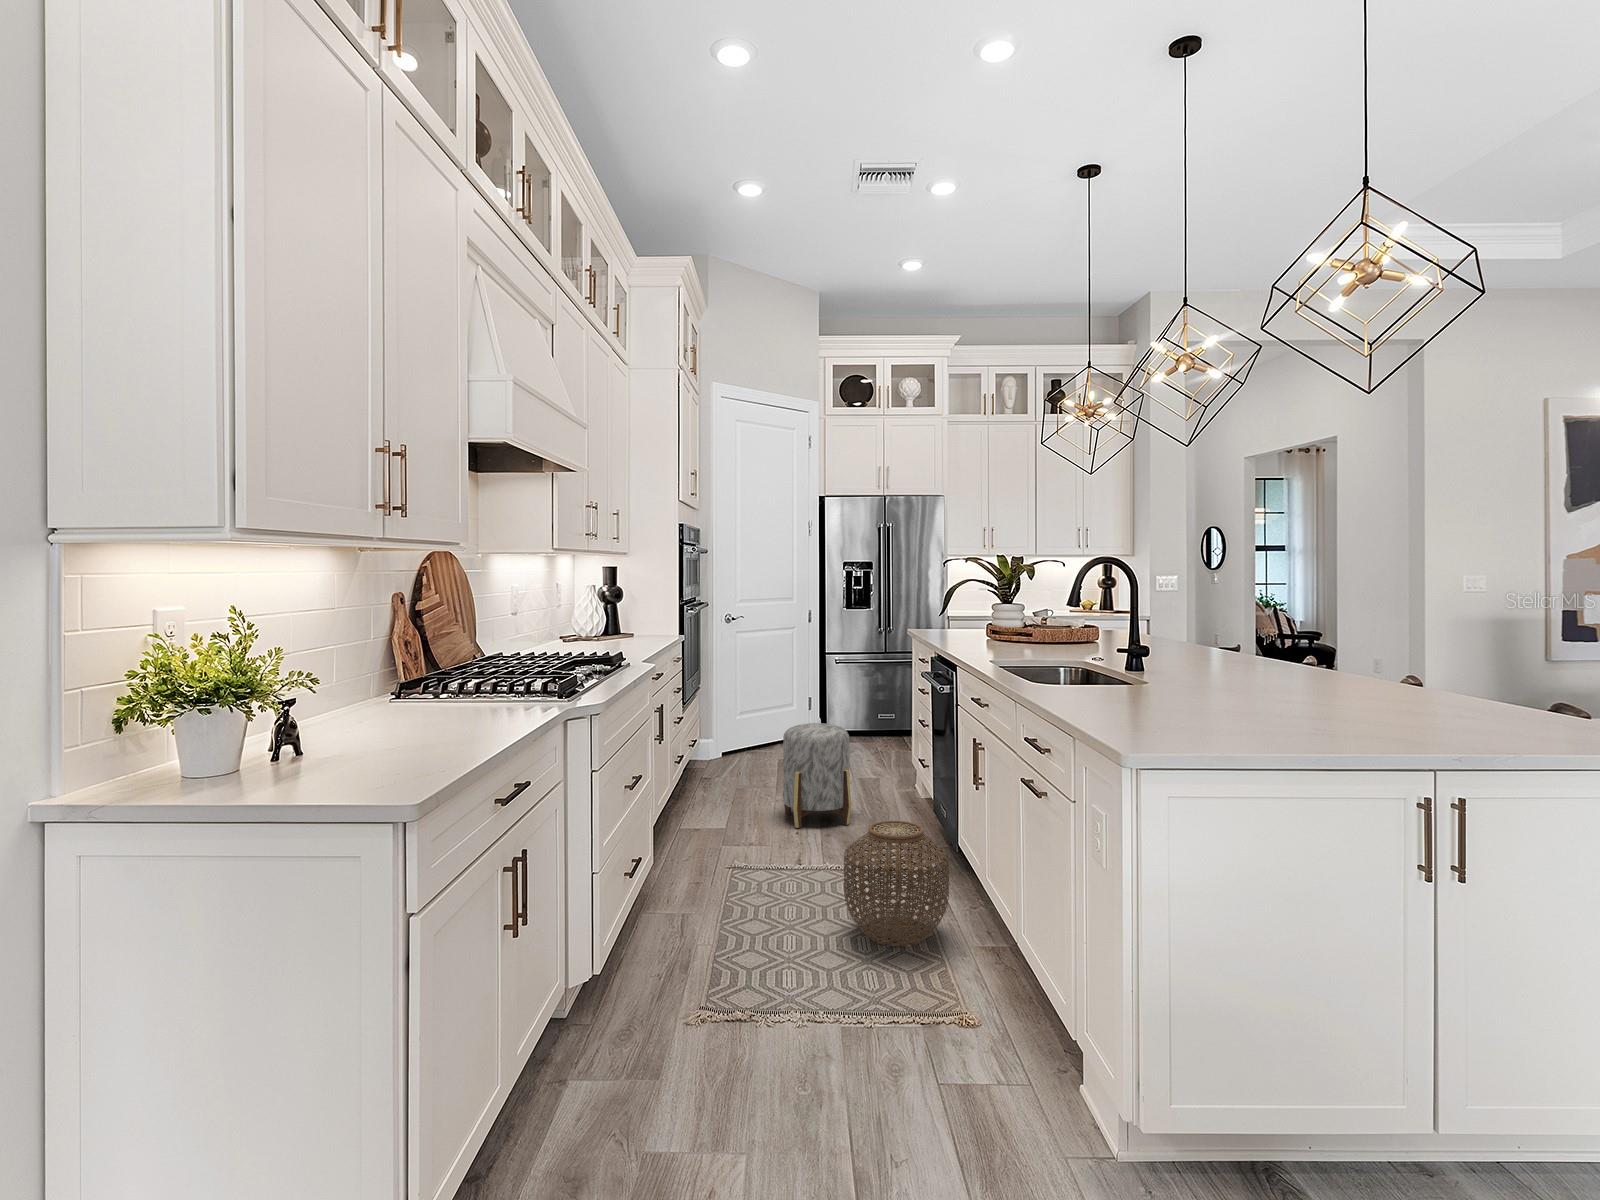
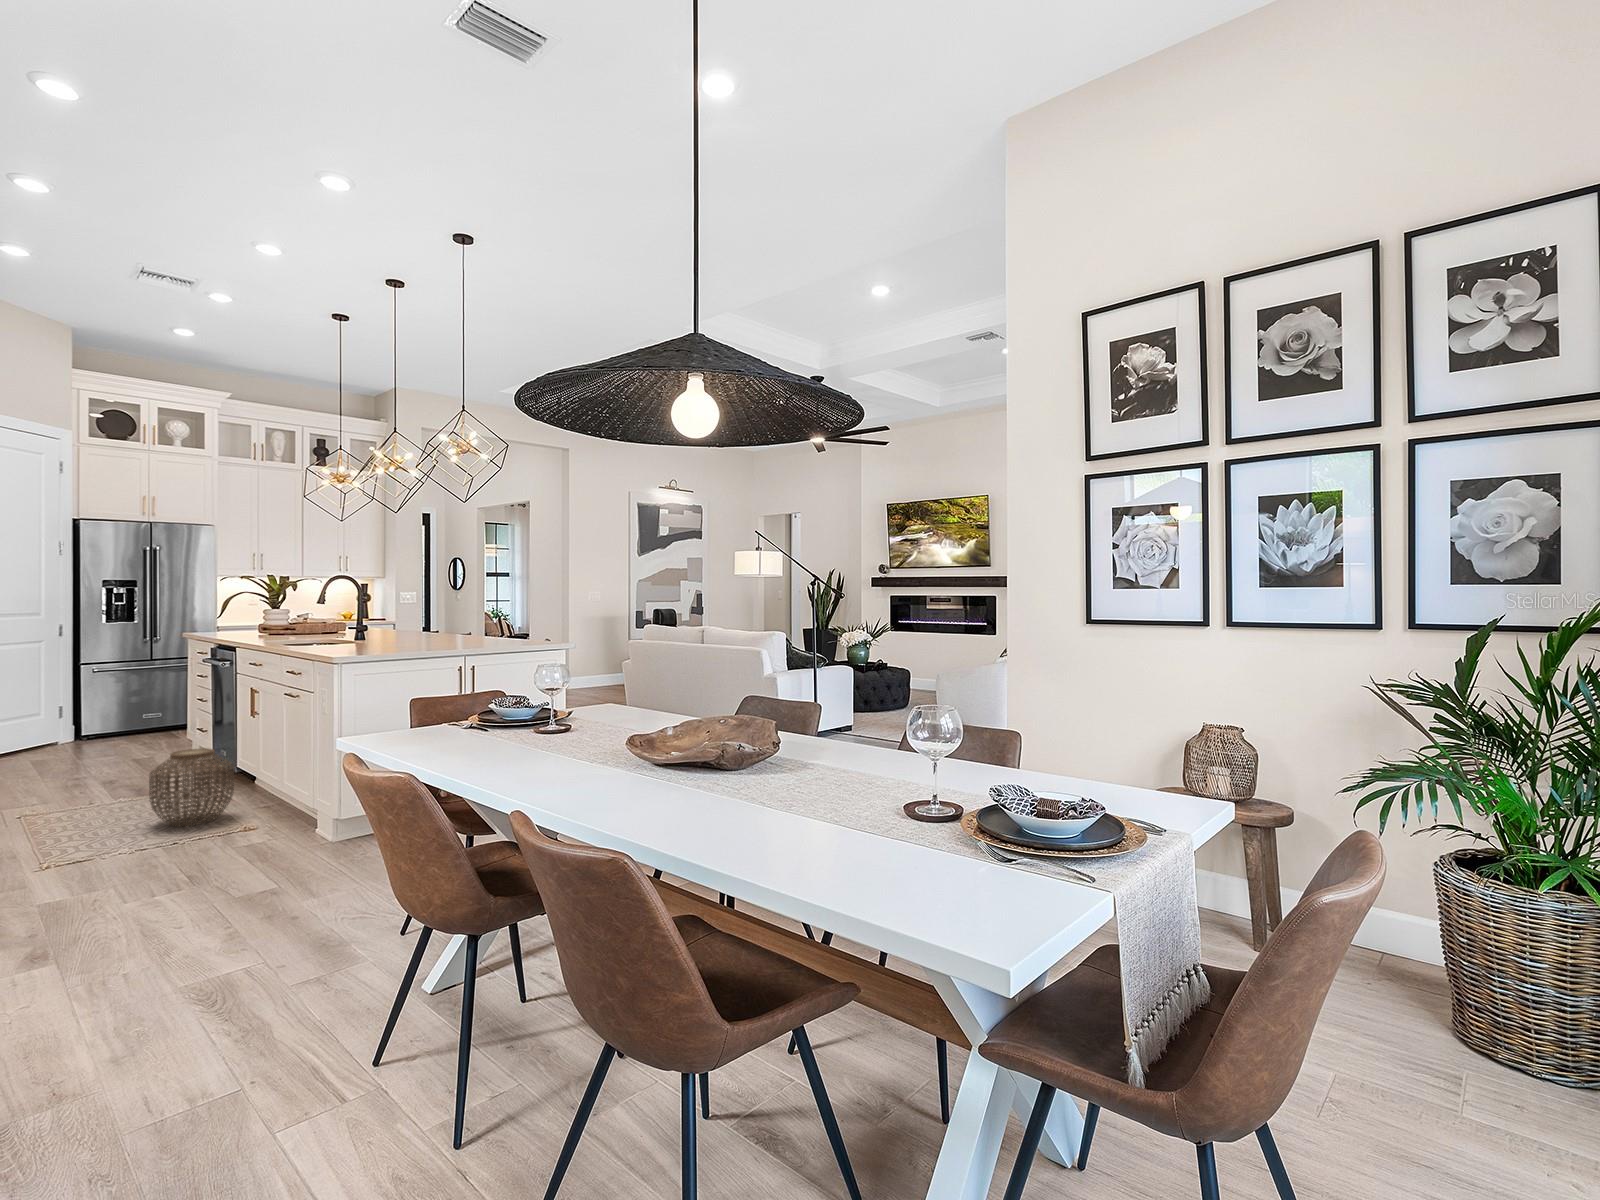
stool: present [783,723,851,828] -> none [59,708,135,792]

